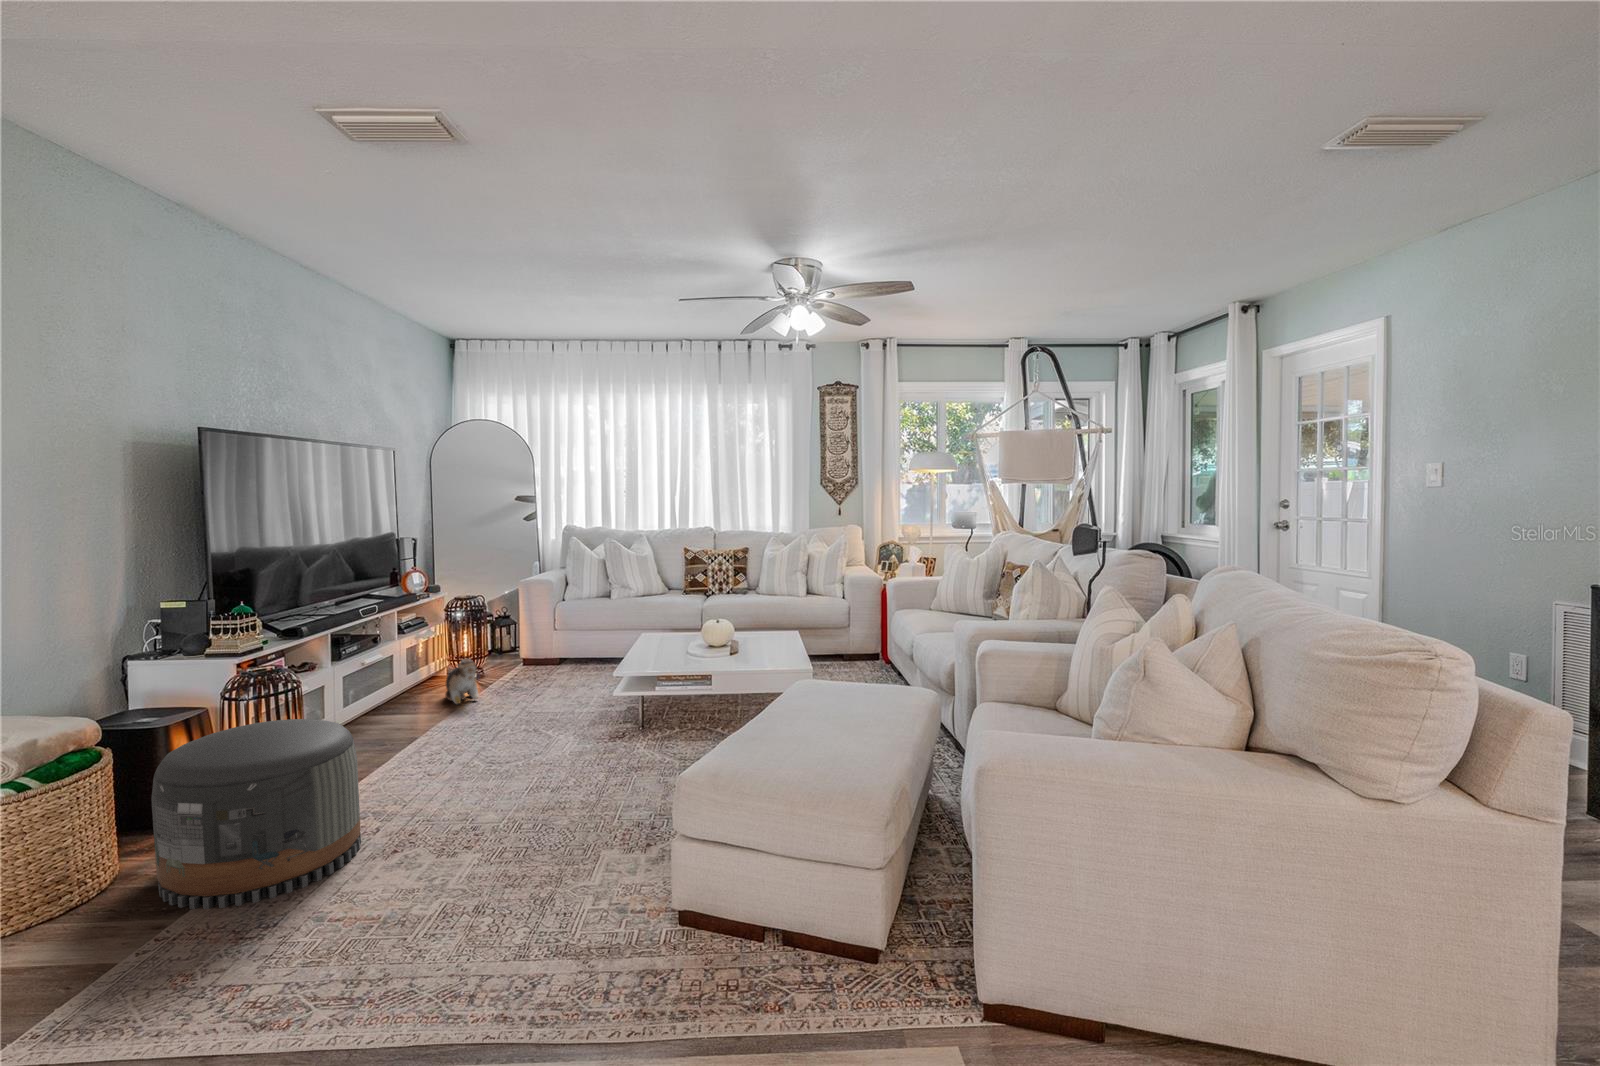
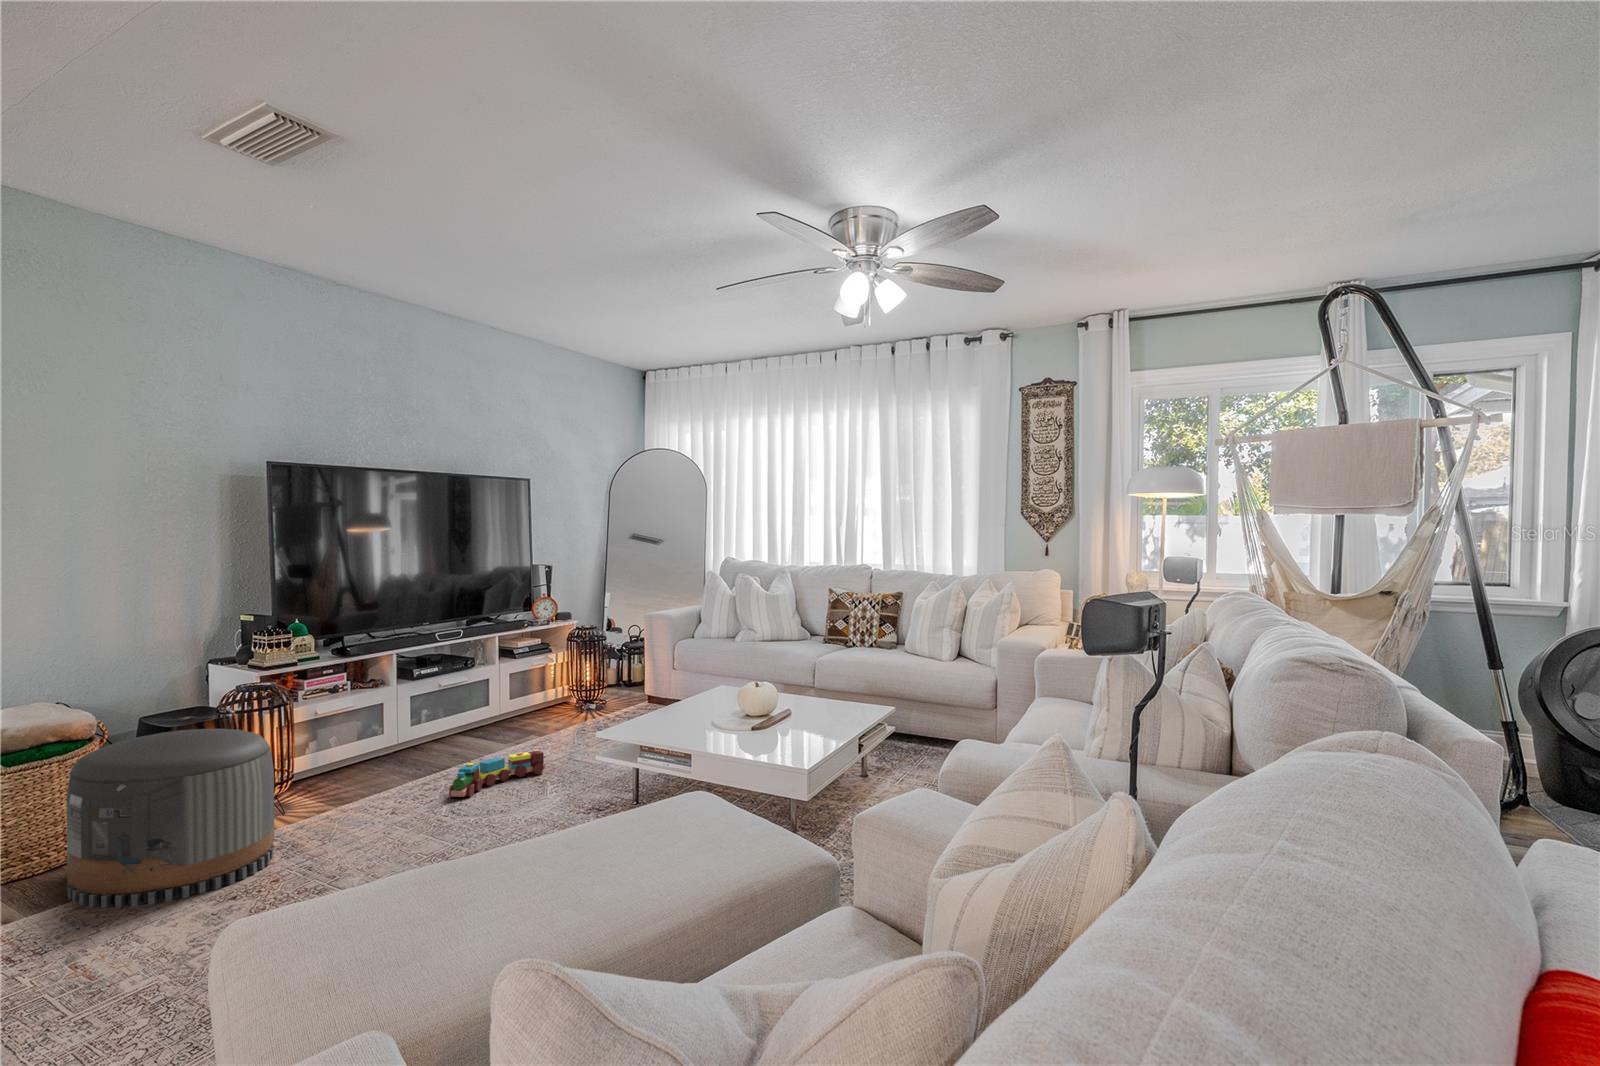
plush toy: present [445,659,478,704] -> none [523,695,554,745]
toy train: none [452,706,513,757] -> present [449,749,545,797]

